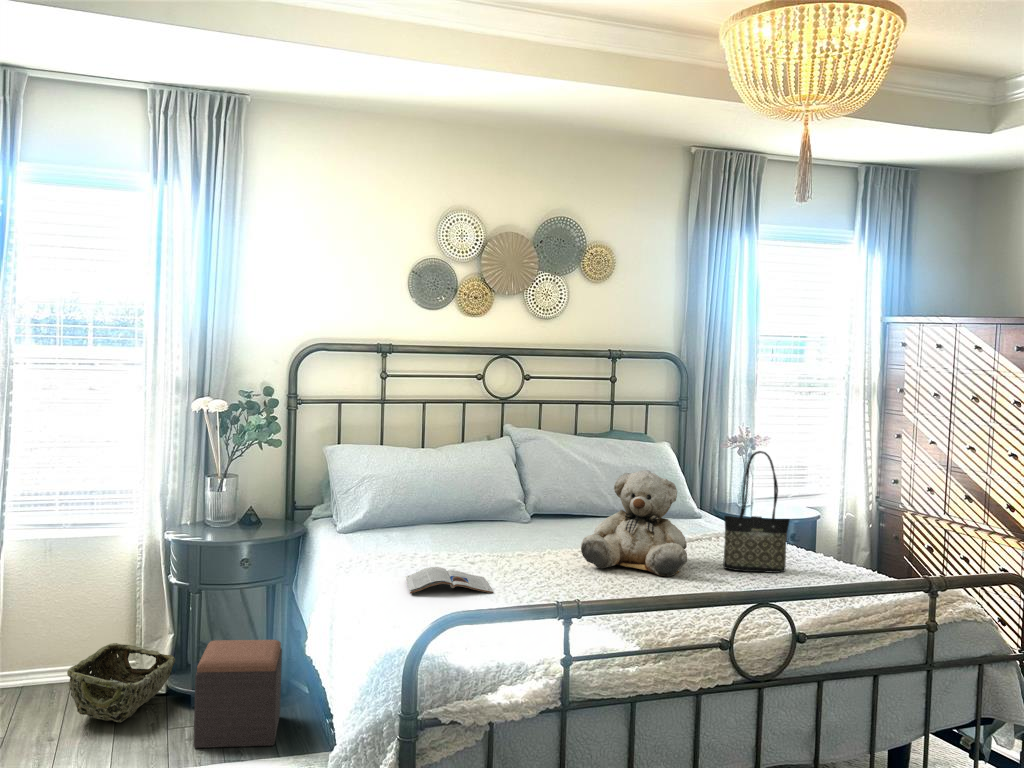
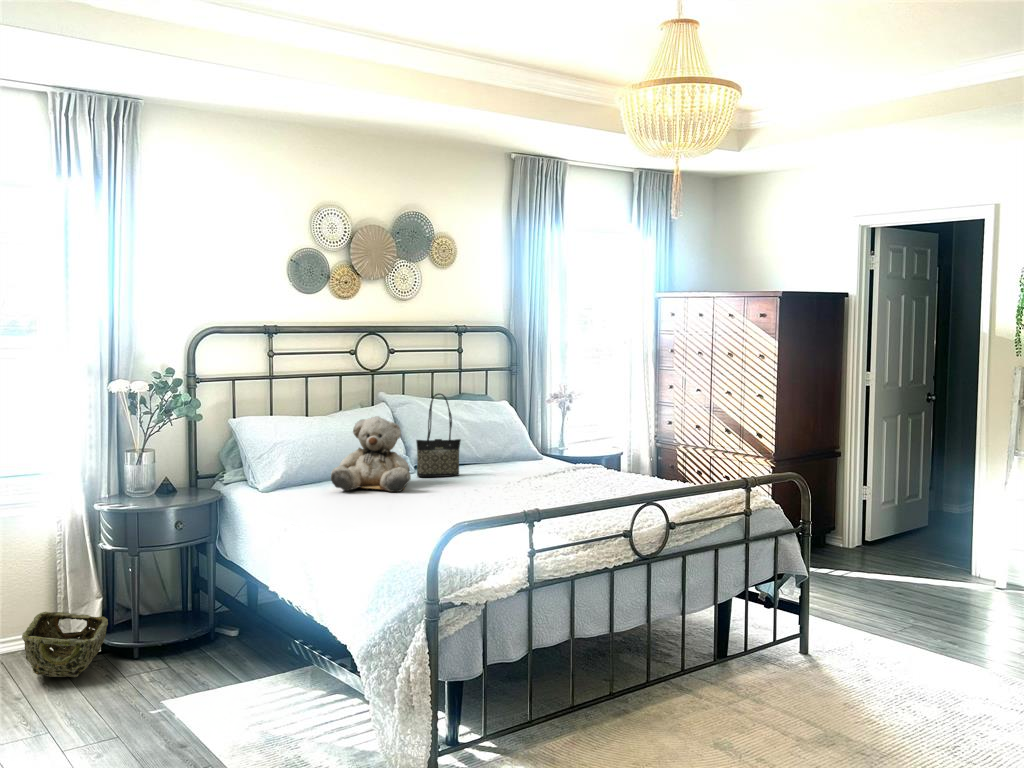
tote bag: present [723,451,790,573] -> present [416,393,461,477]
teddy bear: present [581,470,687,577] -> present [331,416,411,492]
magazine: present [406,567,493,594] -> none [363,504,441,525]
footstool: present [193,640,282,748] -> none [152,588,231,686]

